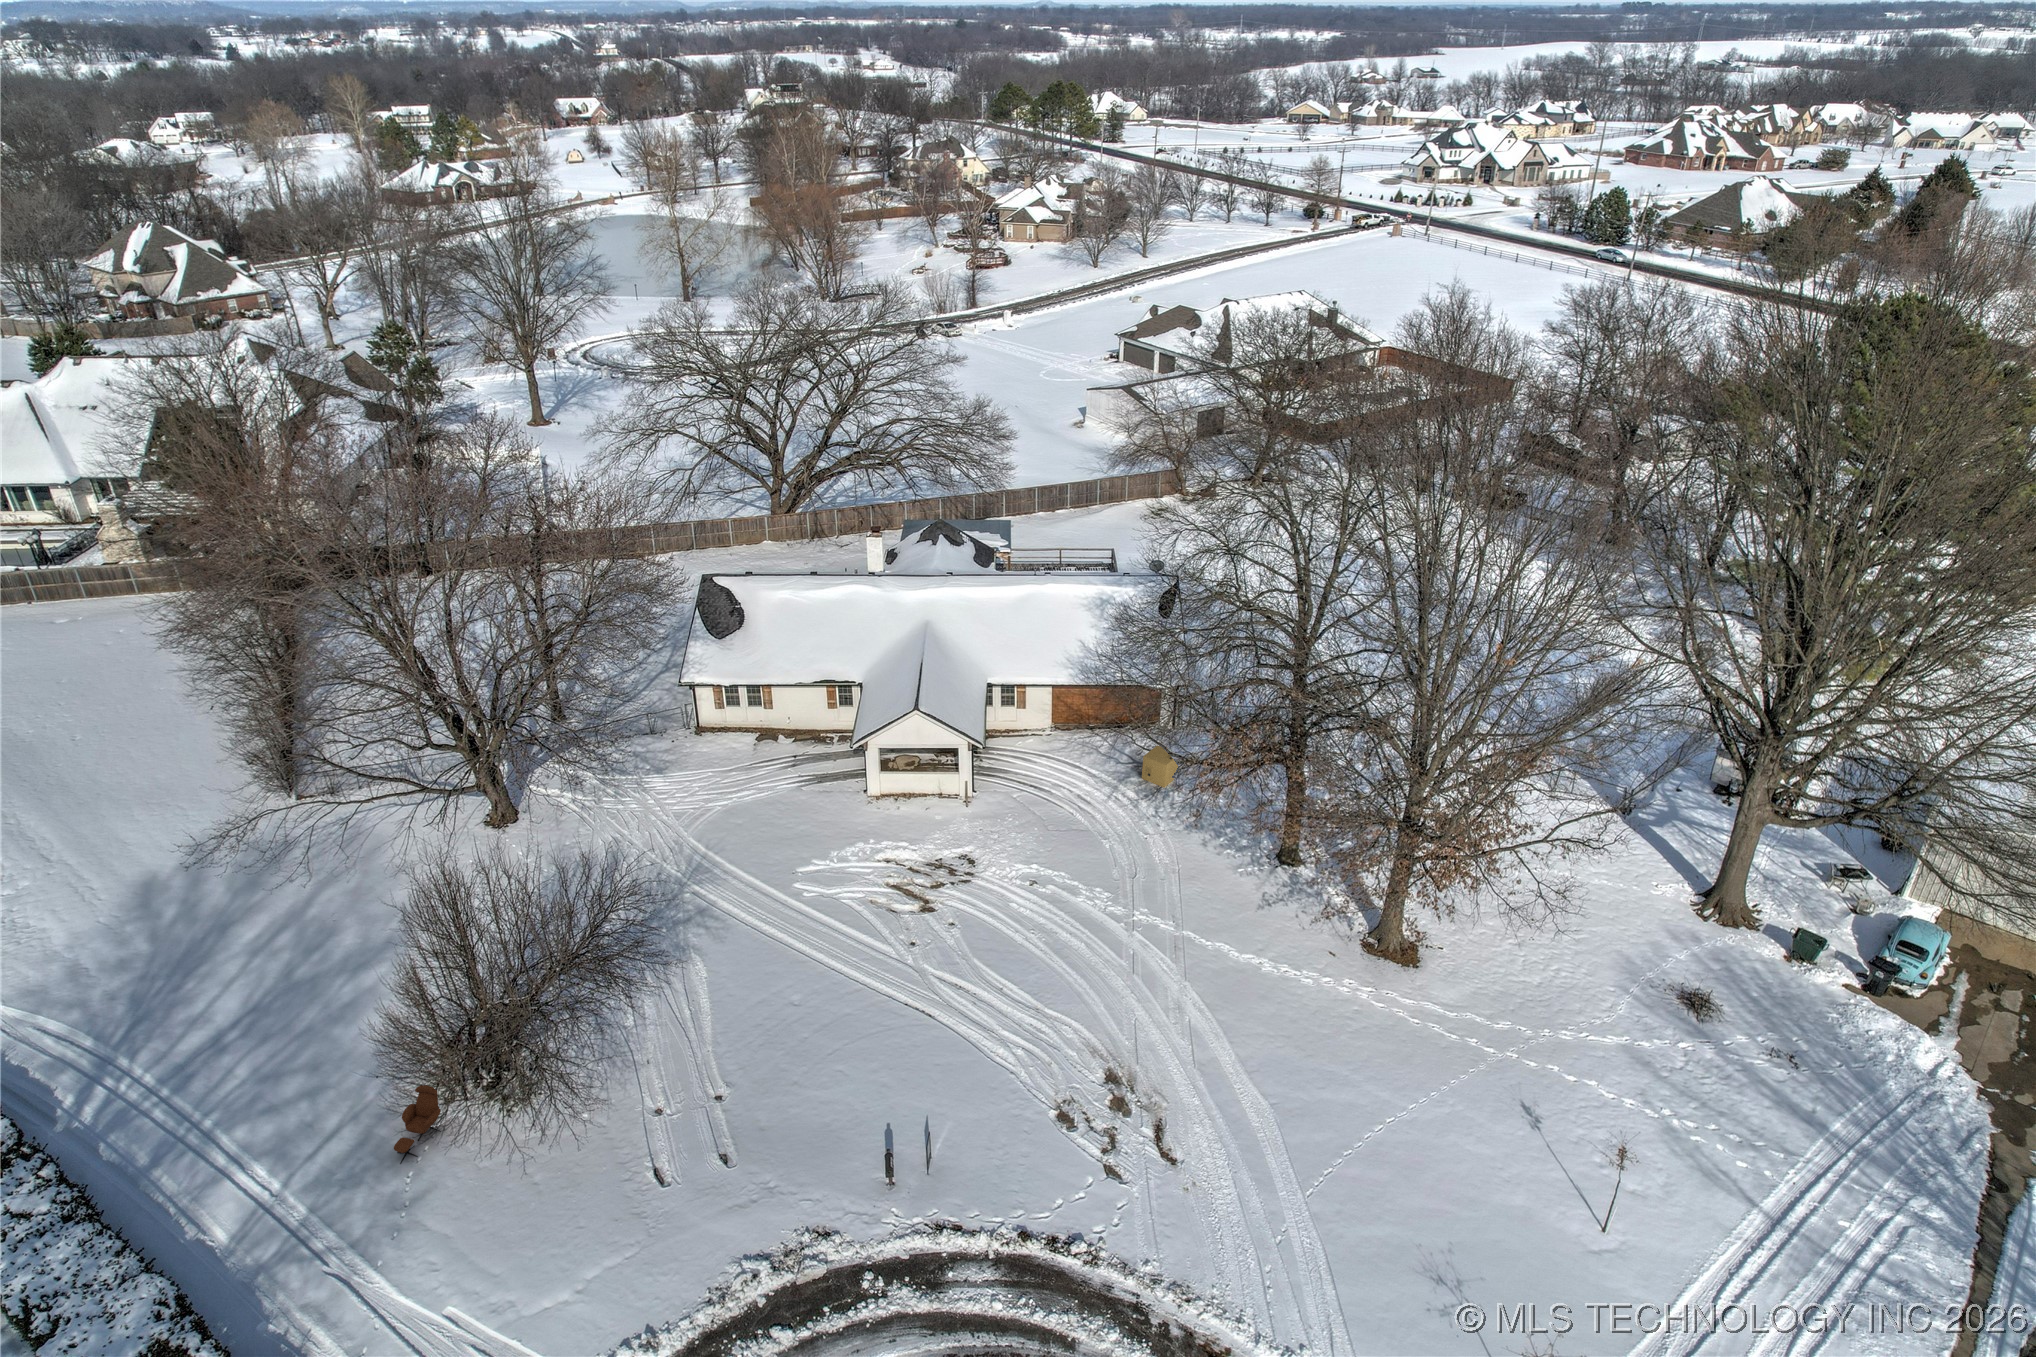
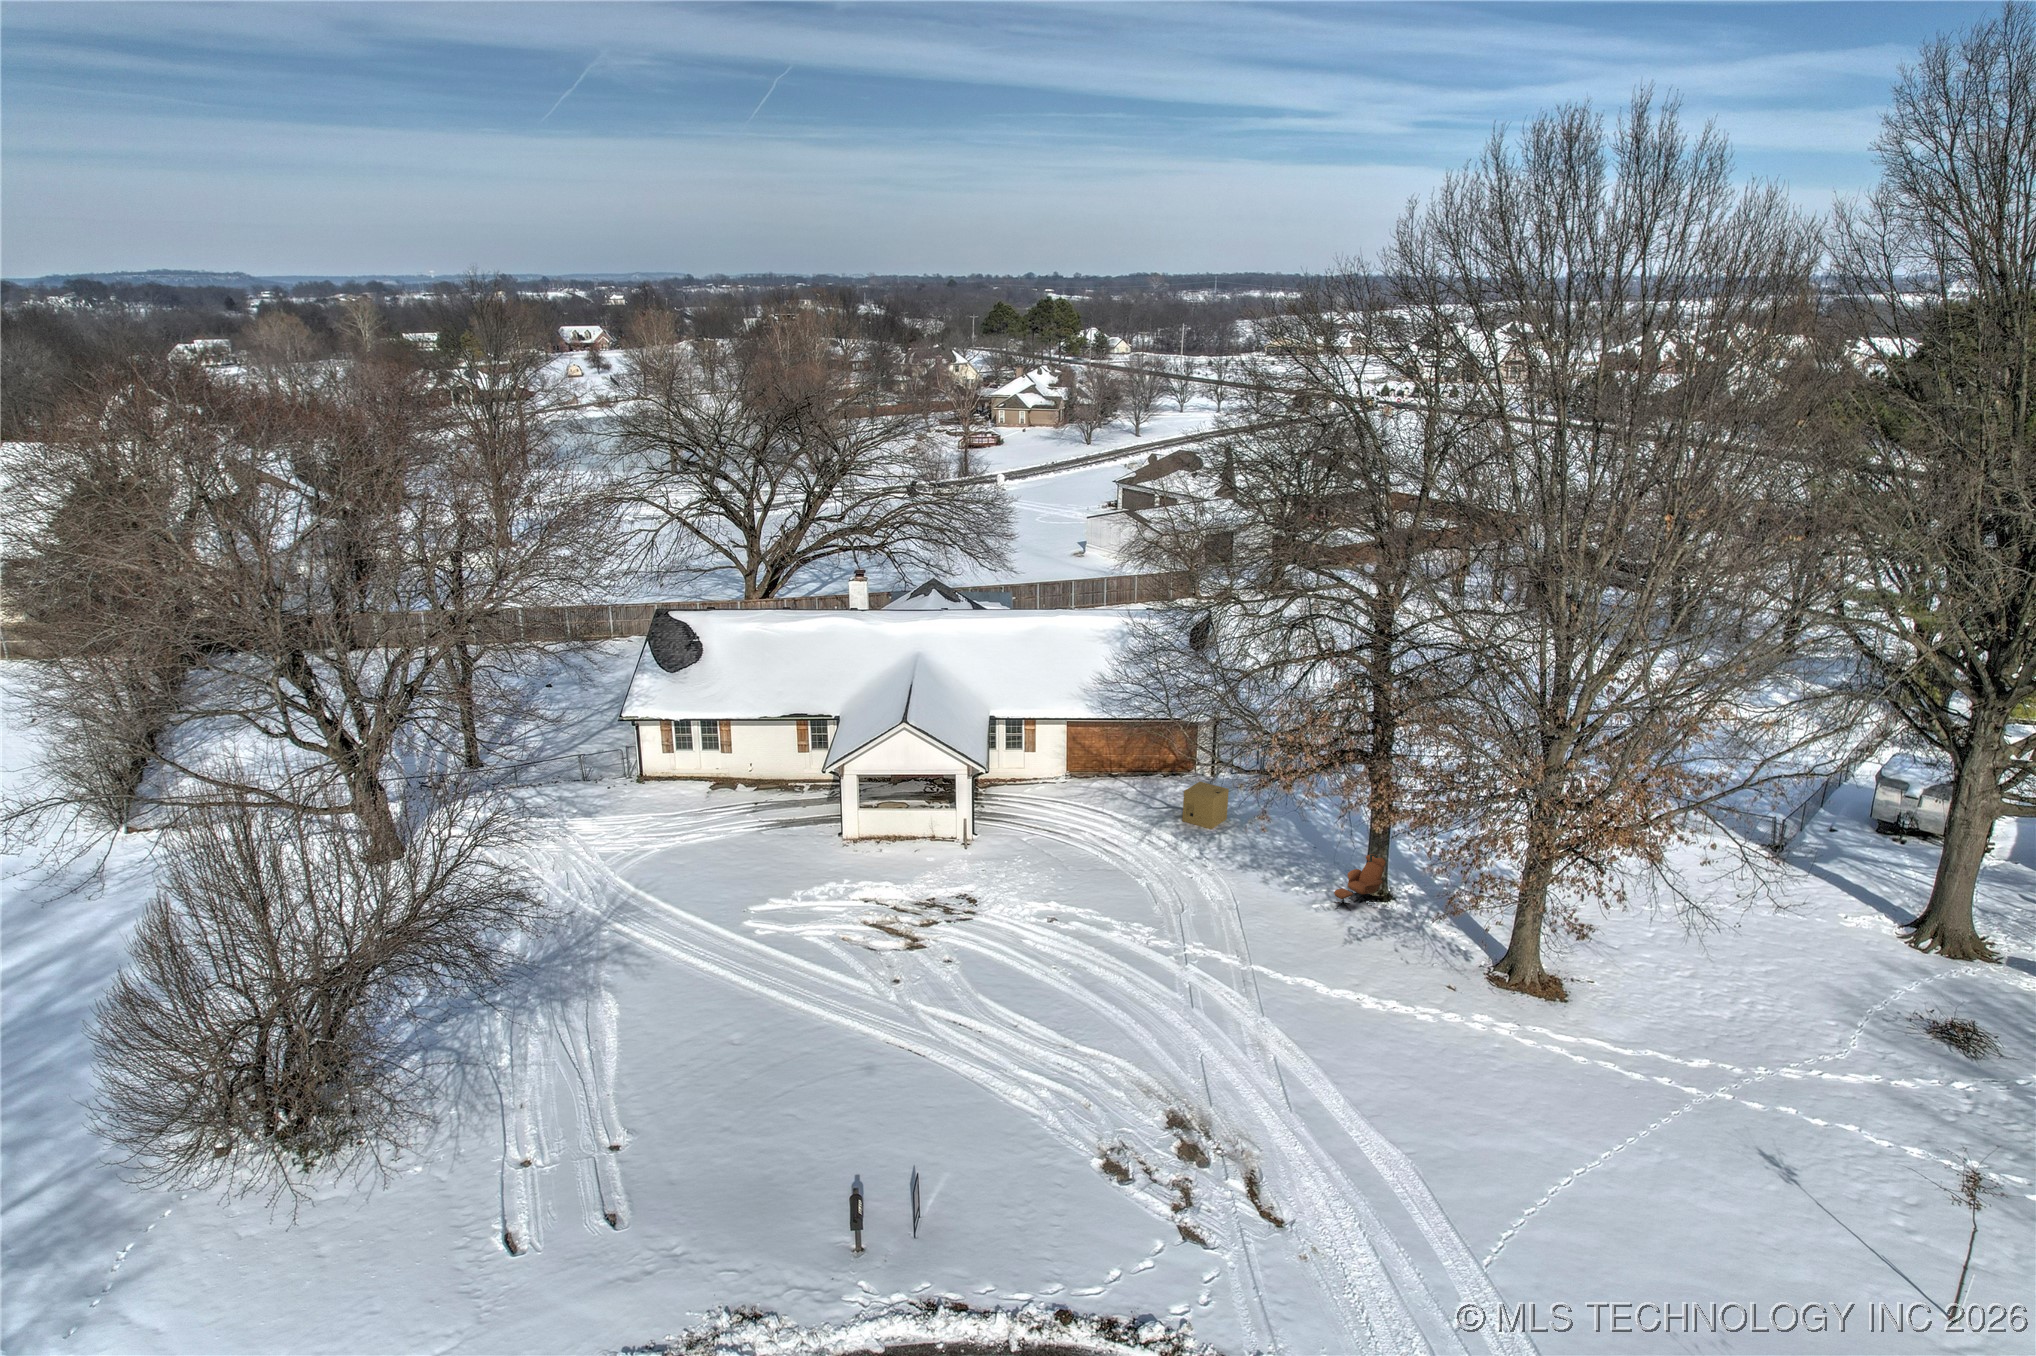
lounge chair: present [394,1085,441,1164] -> present [1334,855,1385,910]

